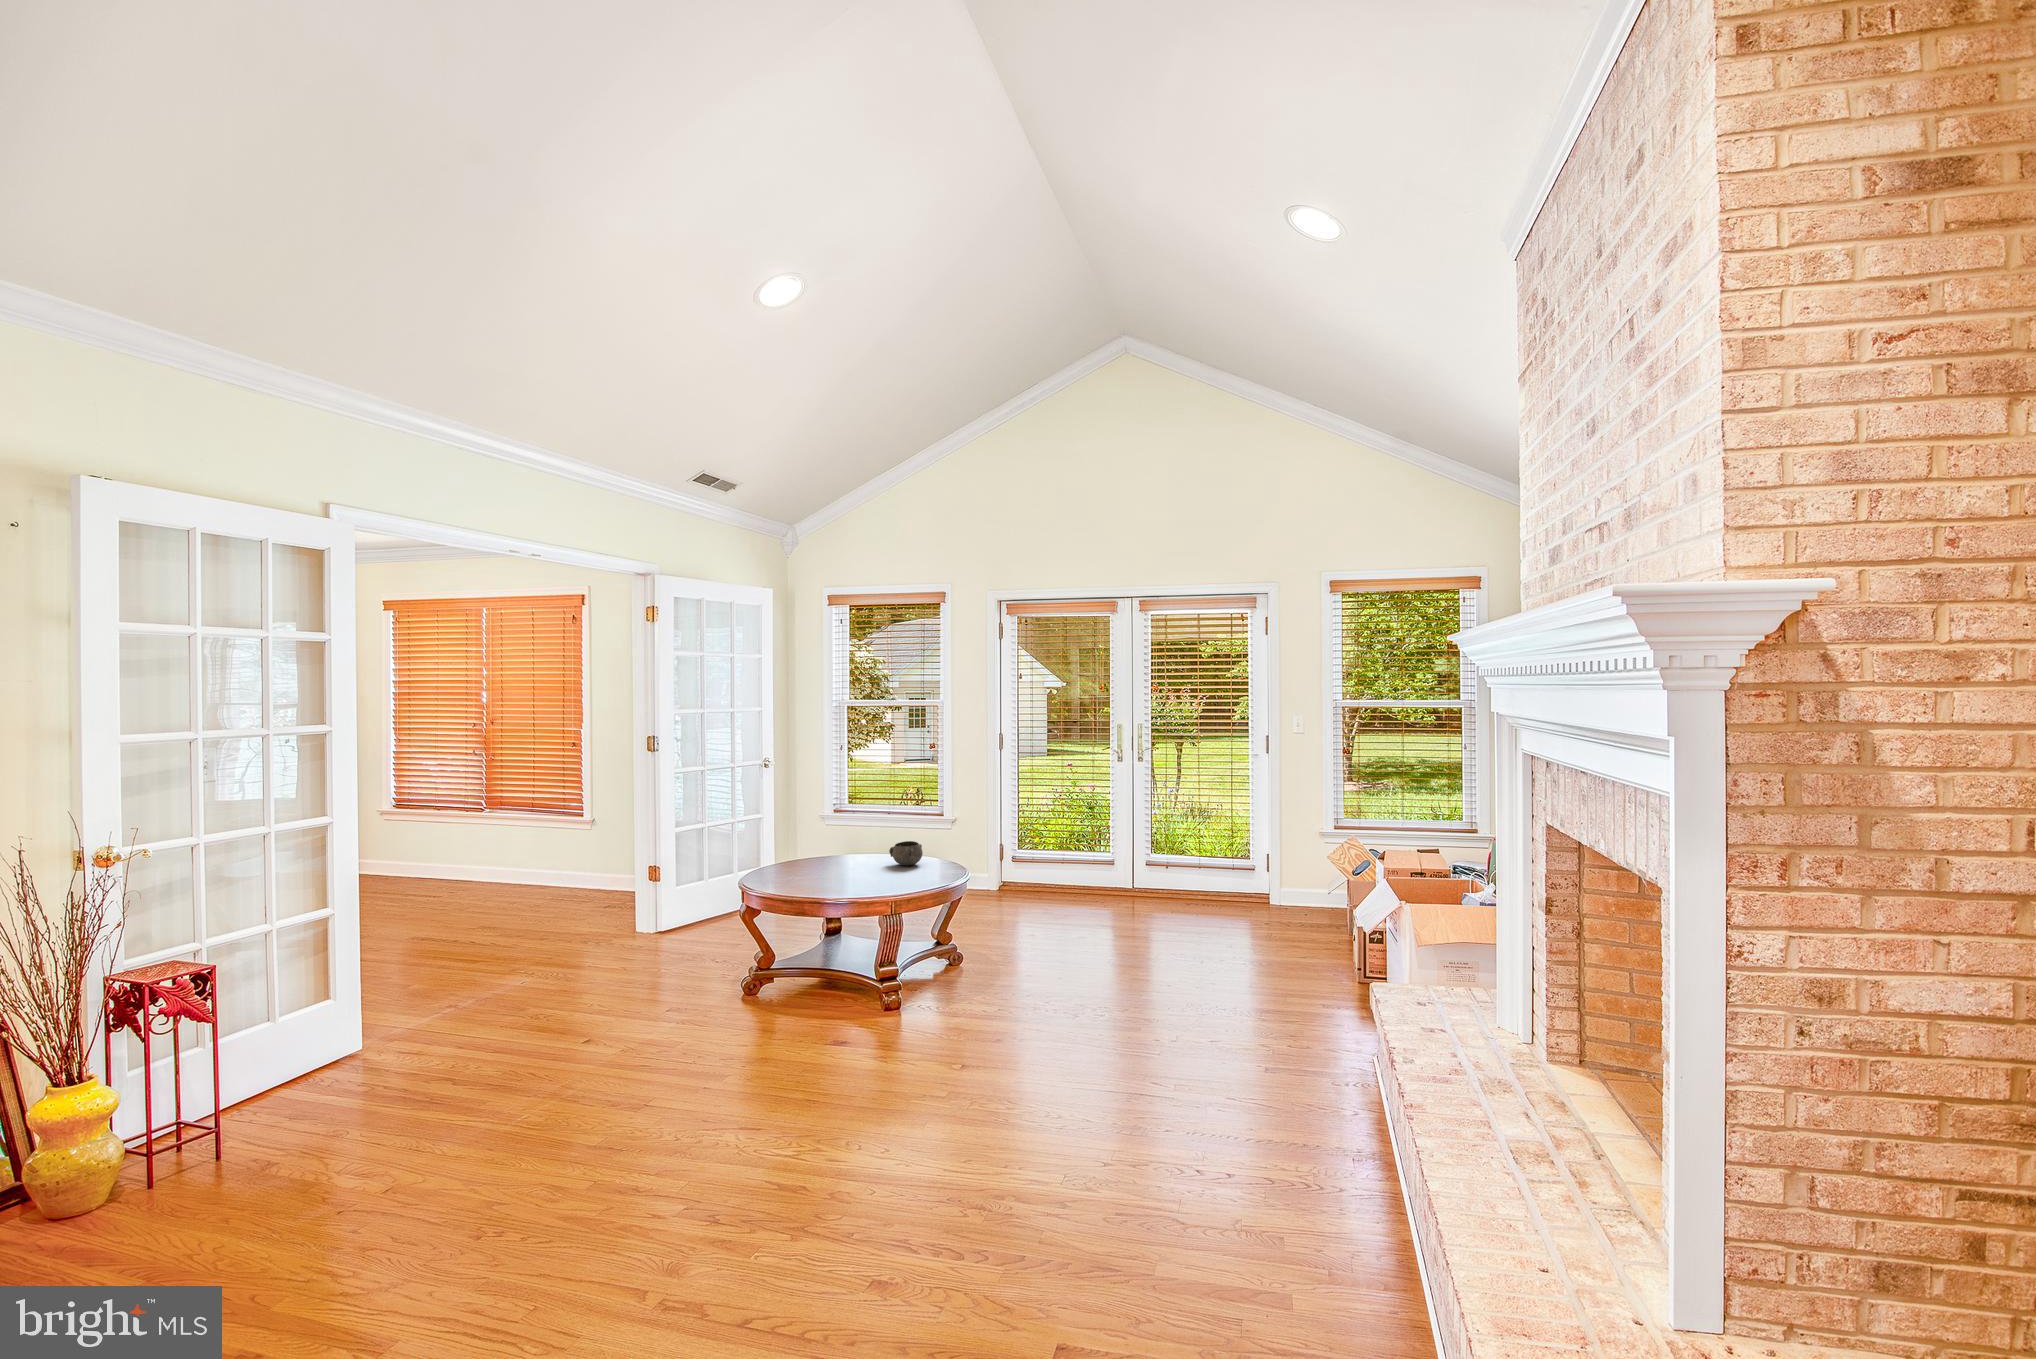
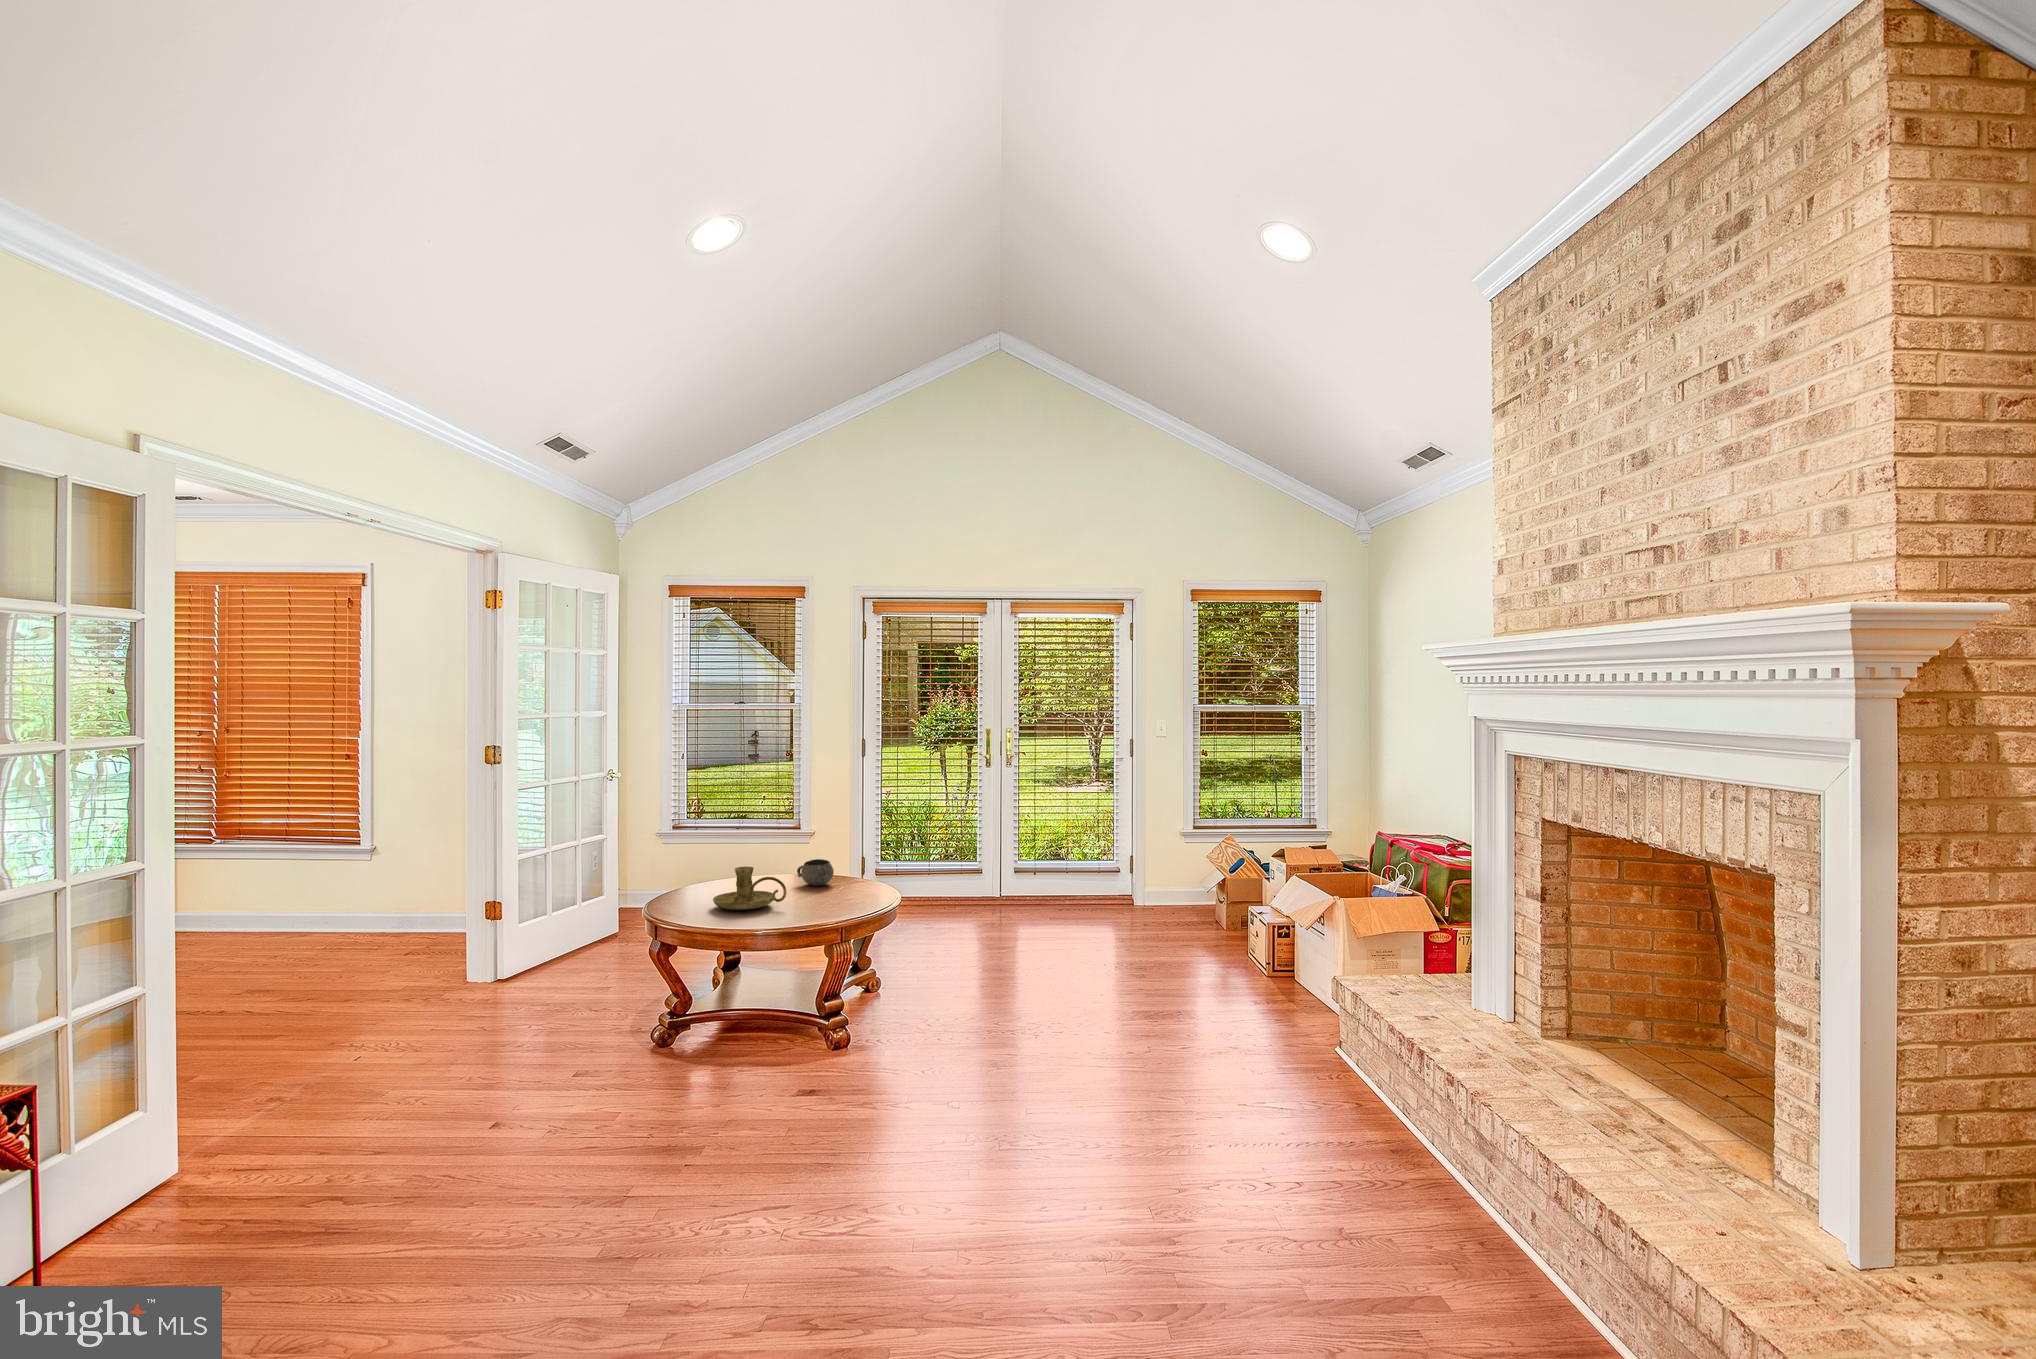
candle holder: none [798,844,860,883] -> present [713,867,787,910]

